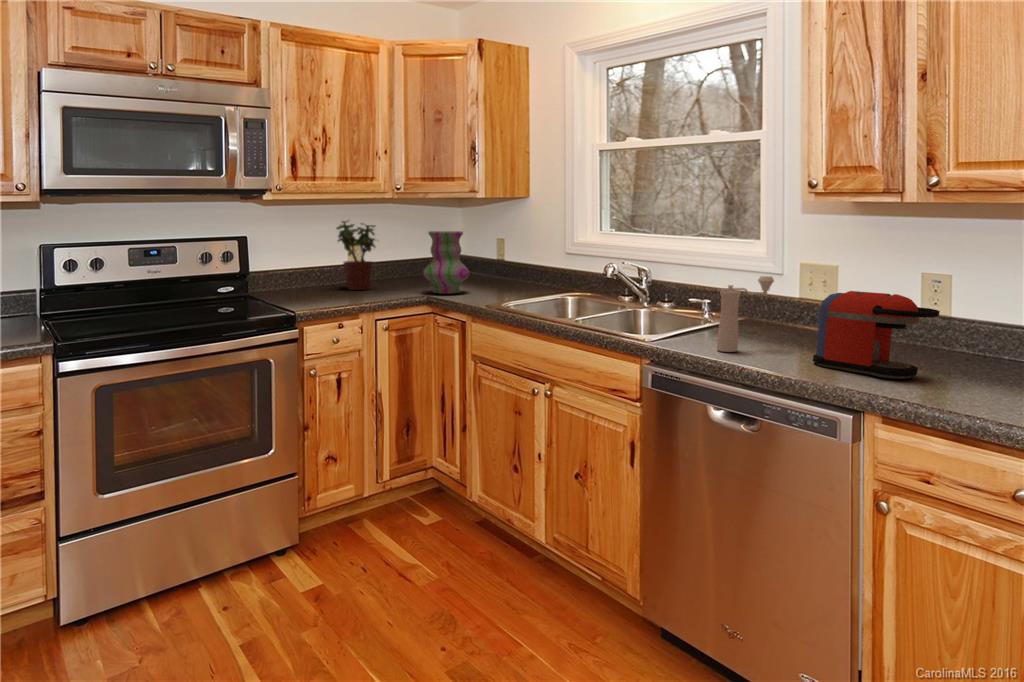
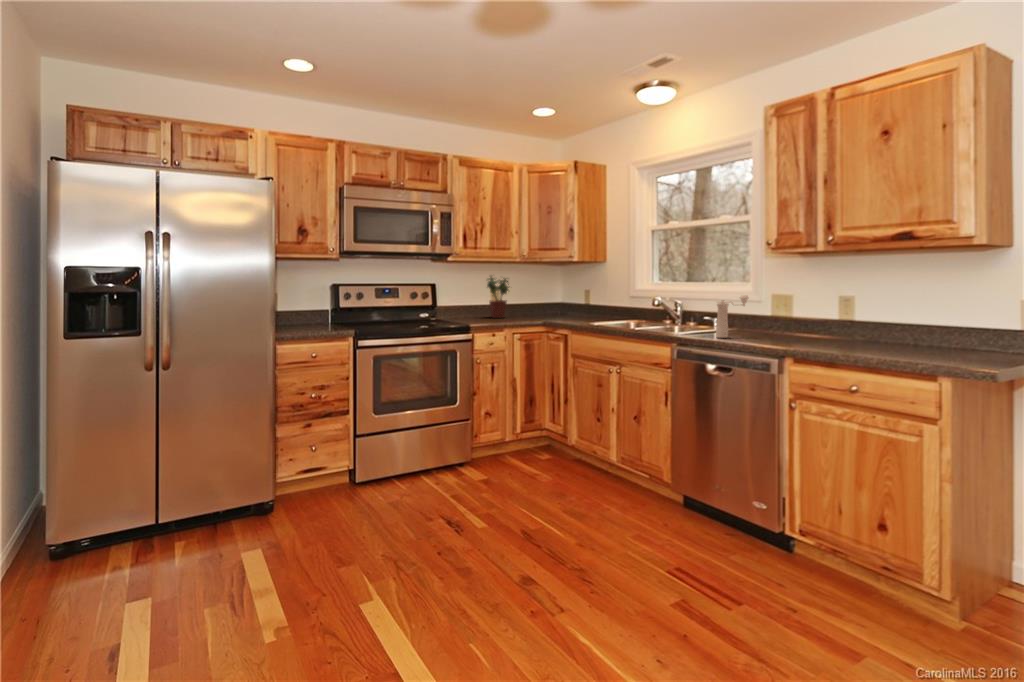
vase: present [423,231,470,294] -> none [539,281,568,319]
coffee maker: present [813,291,940,379] -> none [769,300,834,345]

